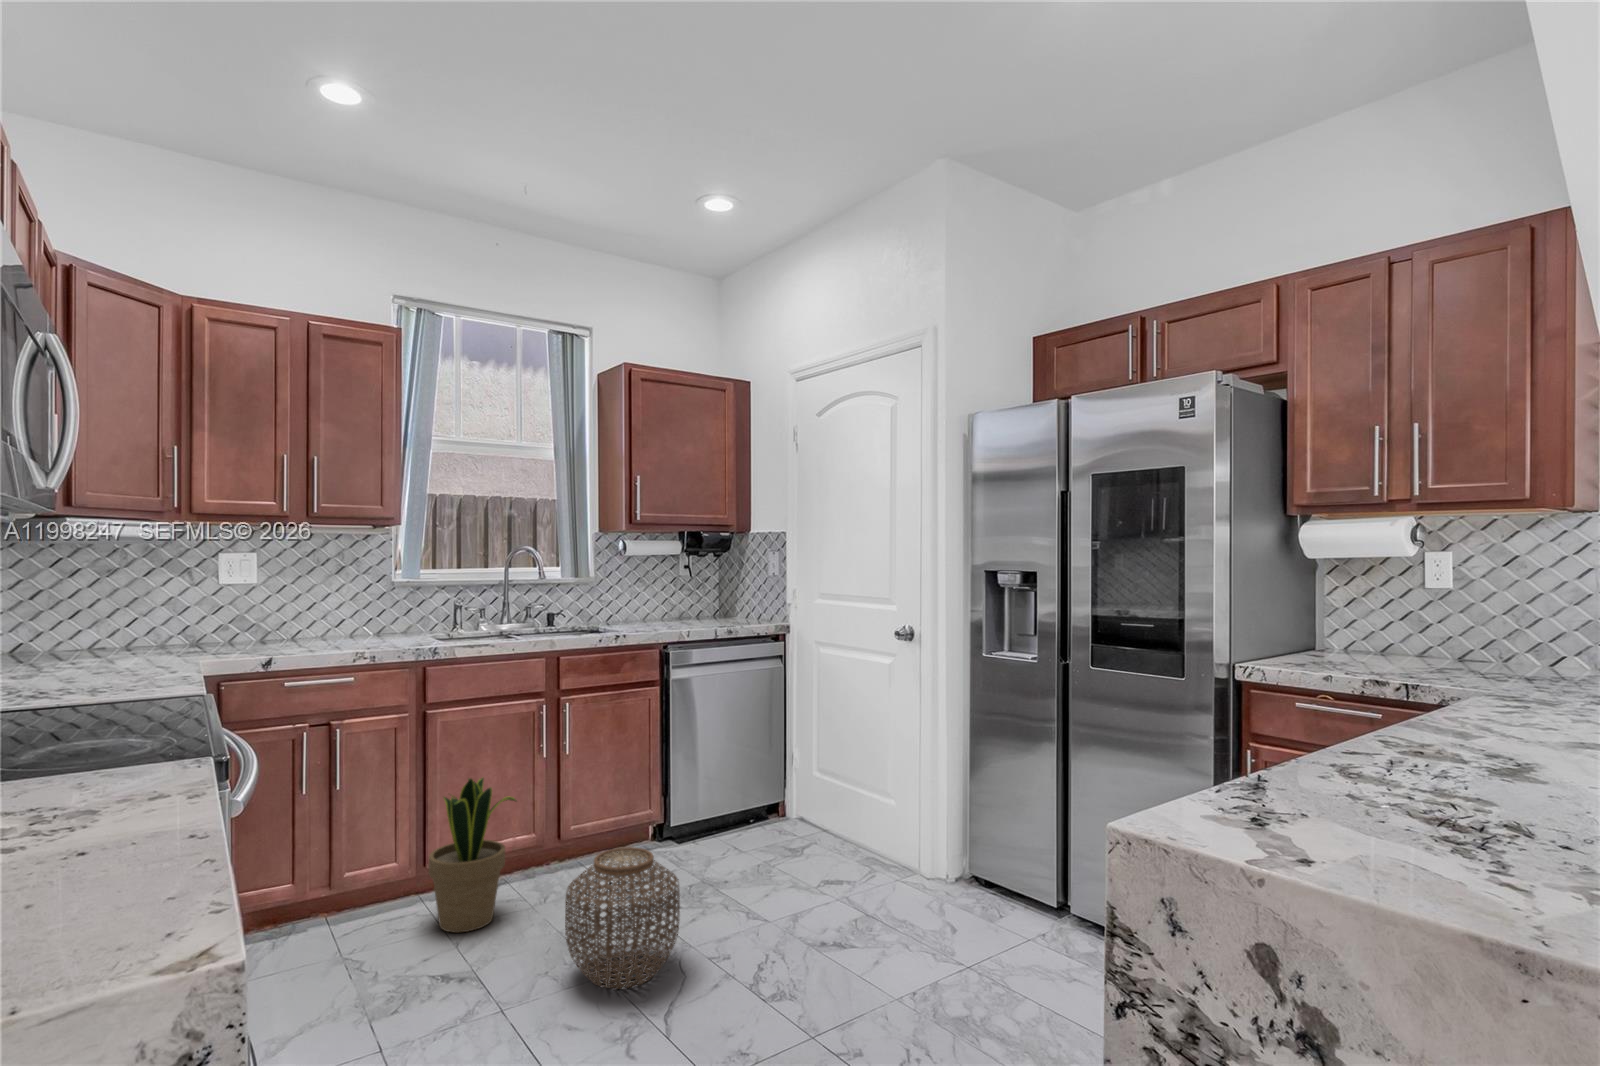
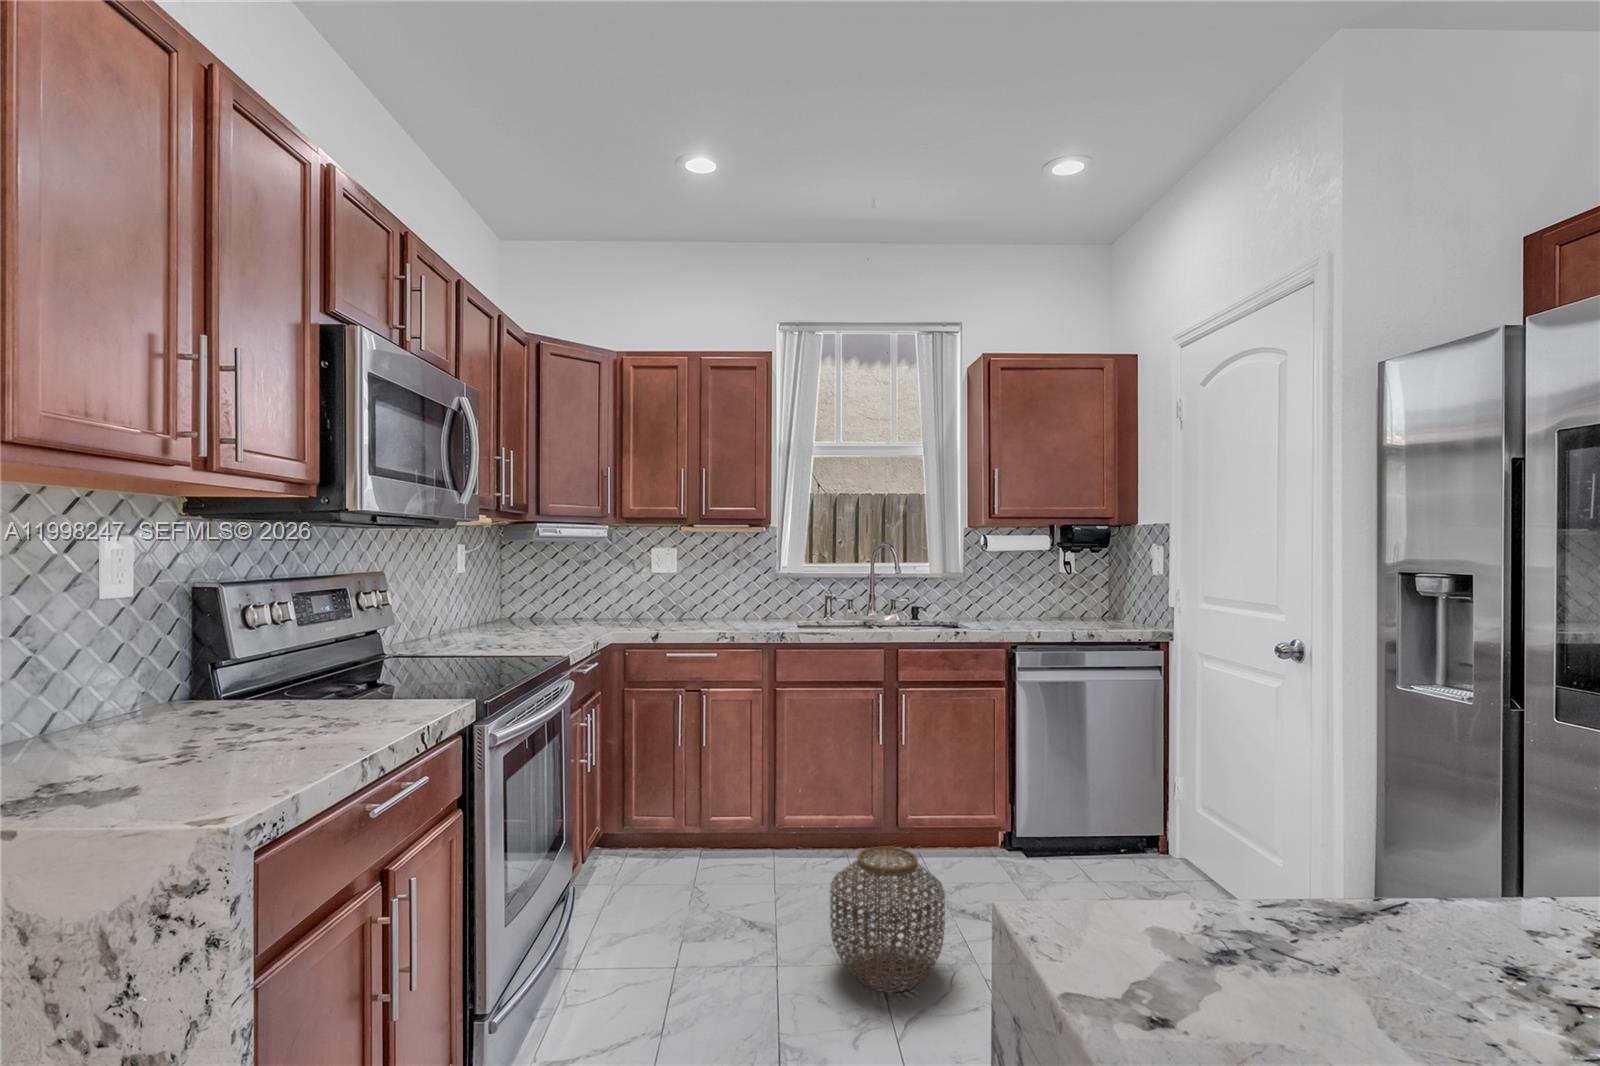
potted plant: present [429,778,516,932] -> none [761,753,836,894]

